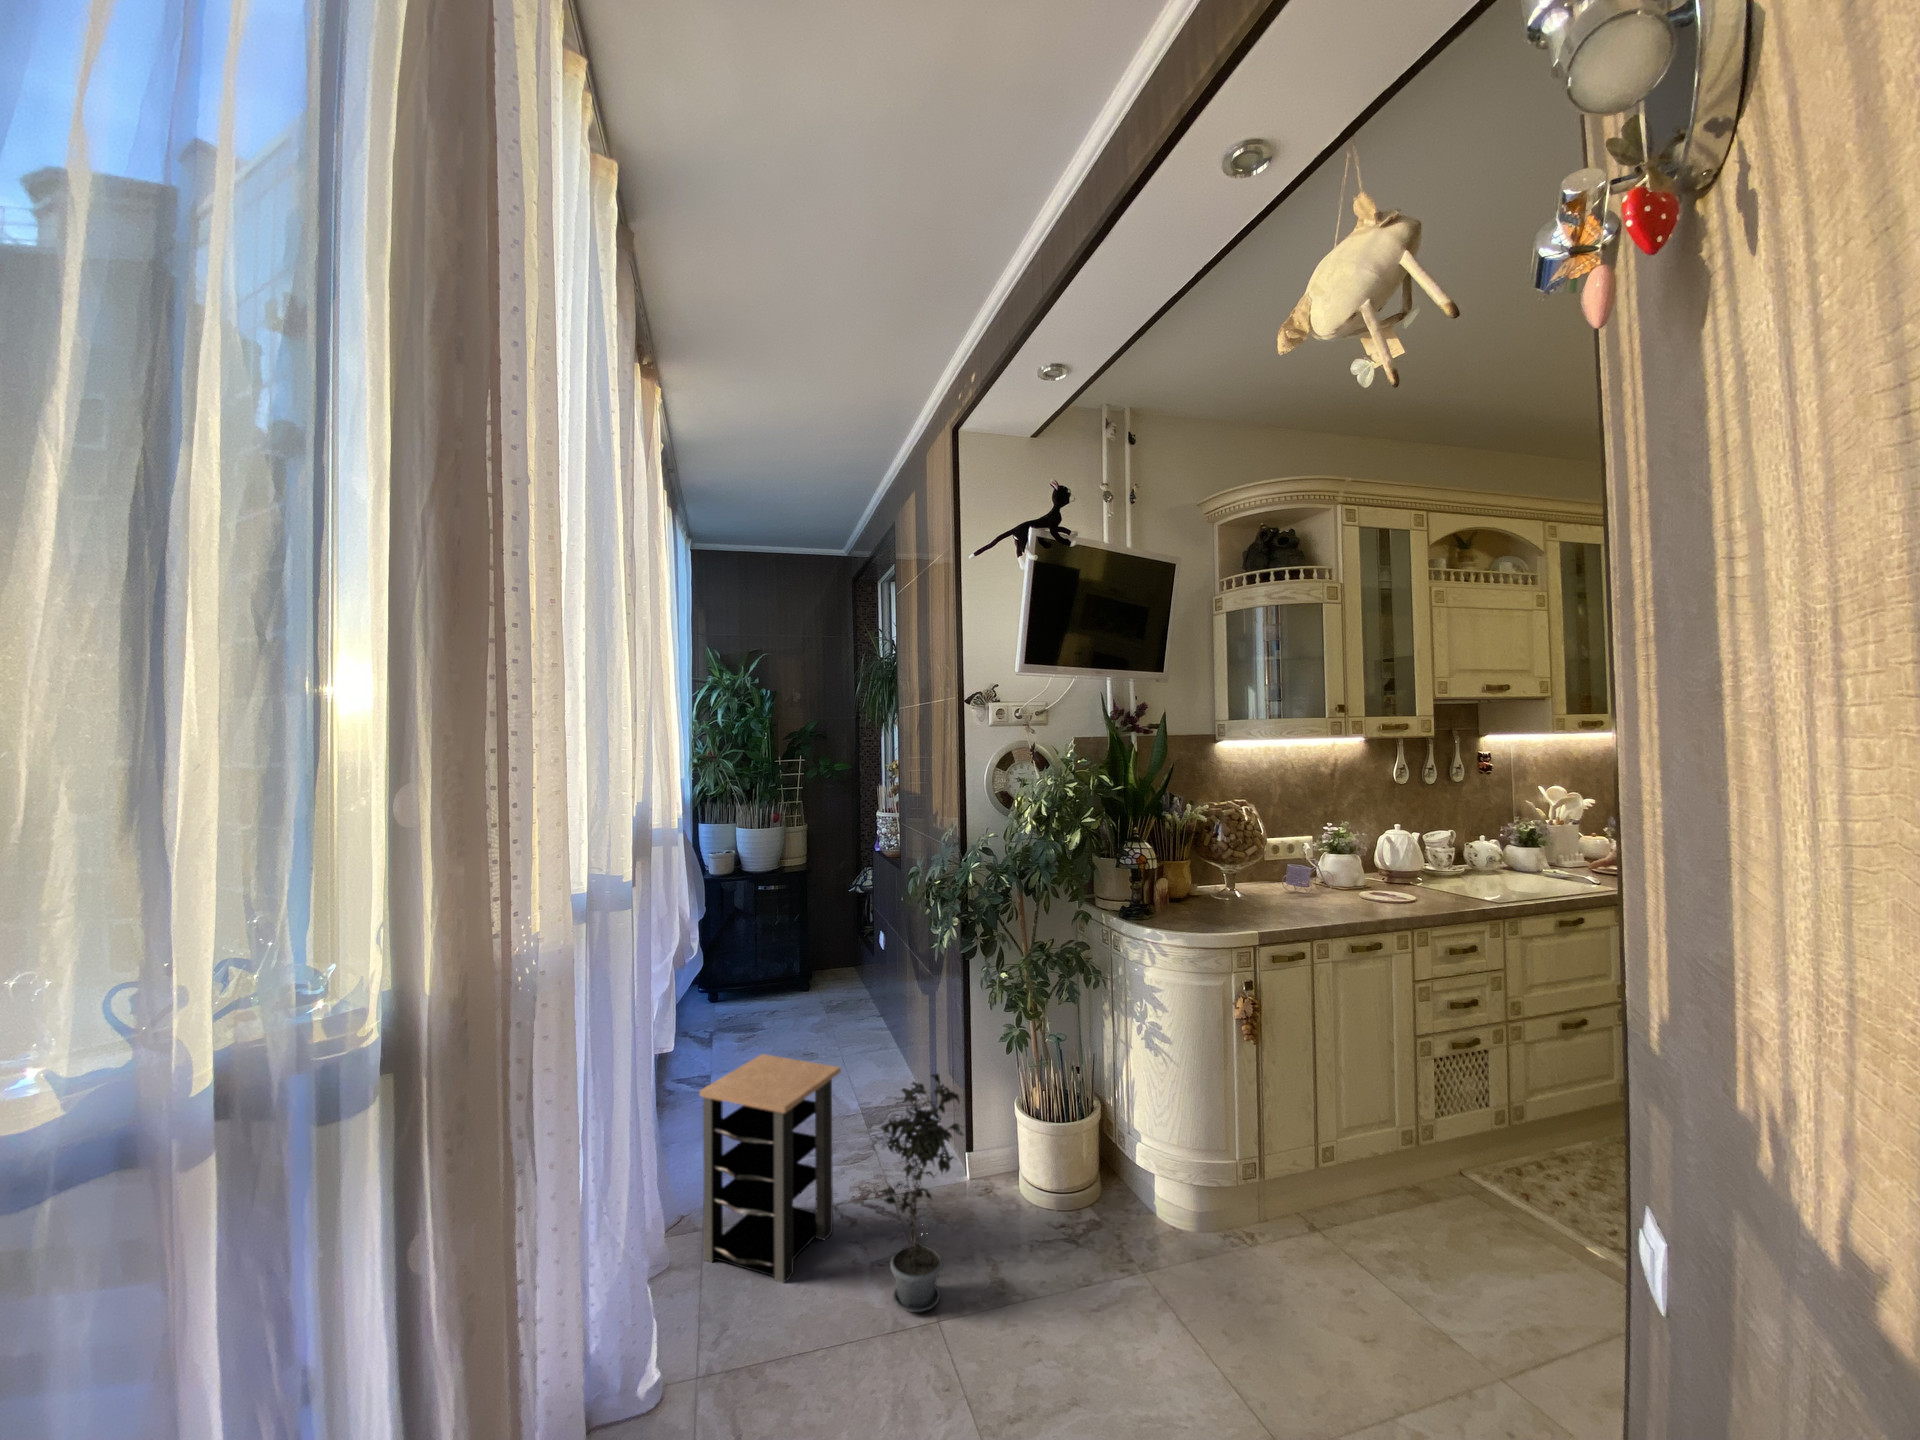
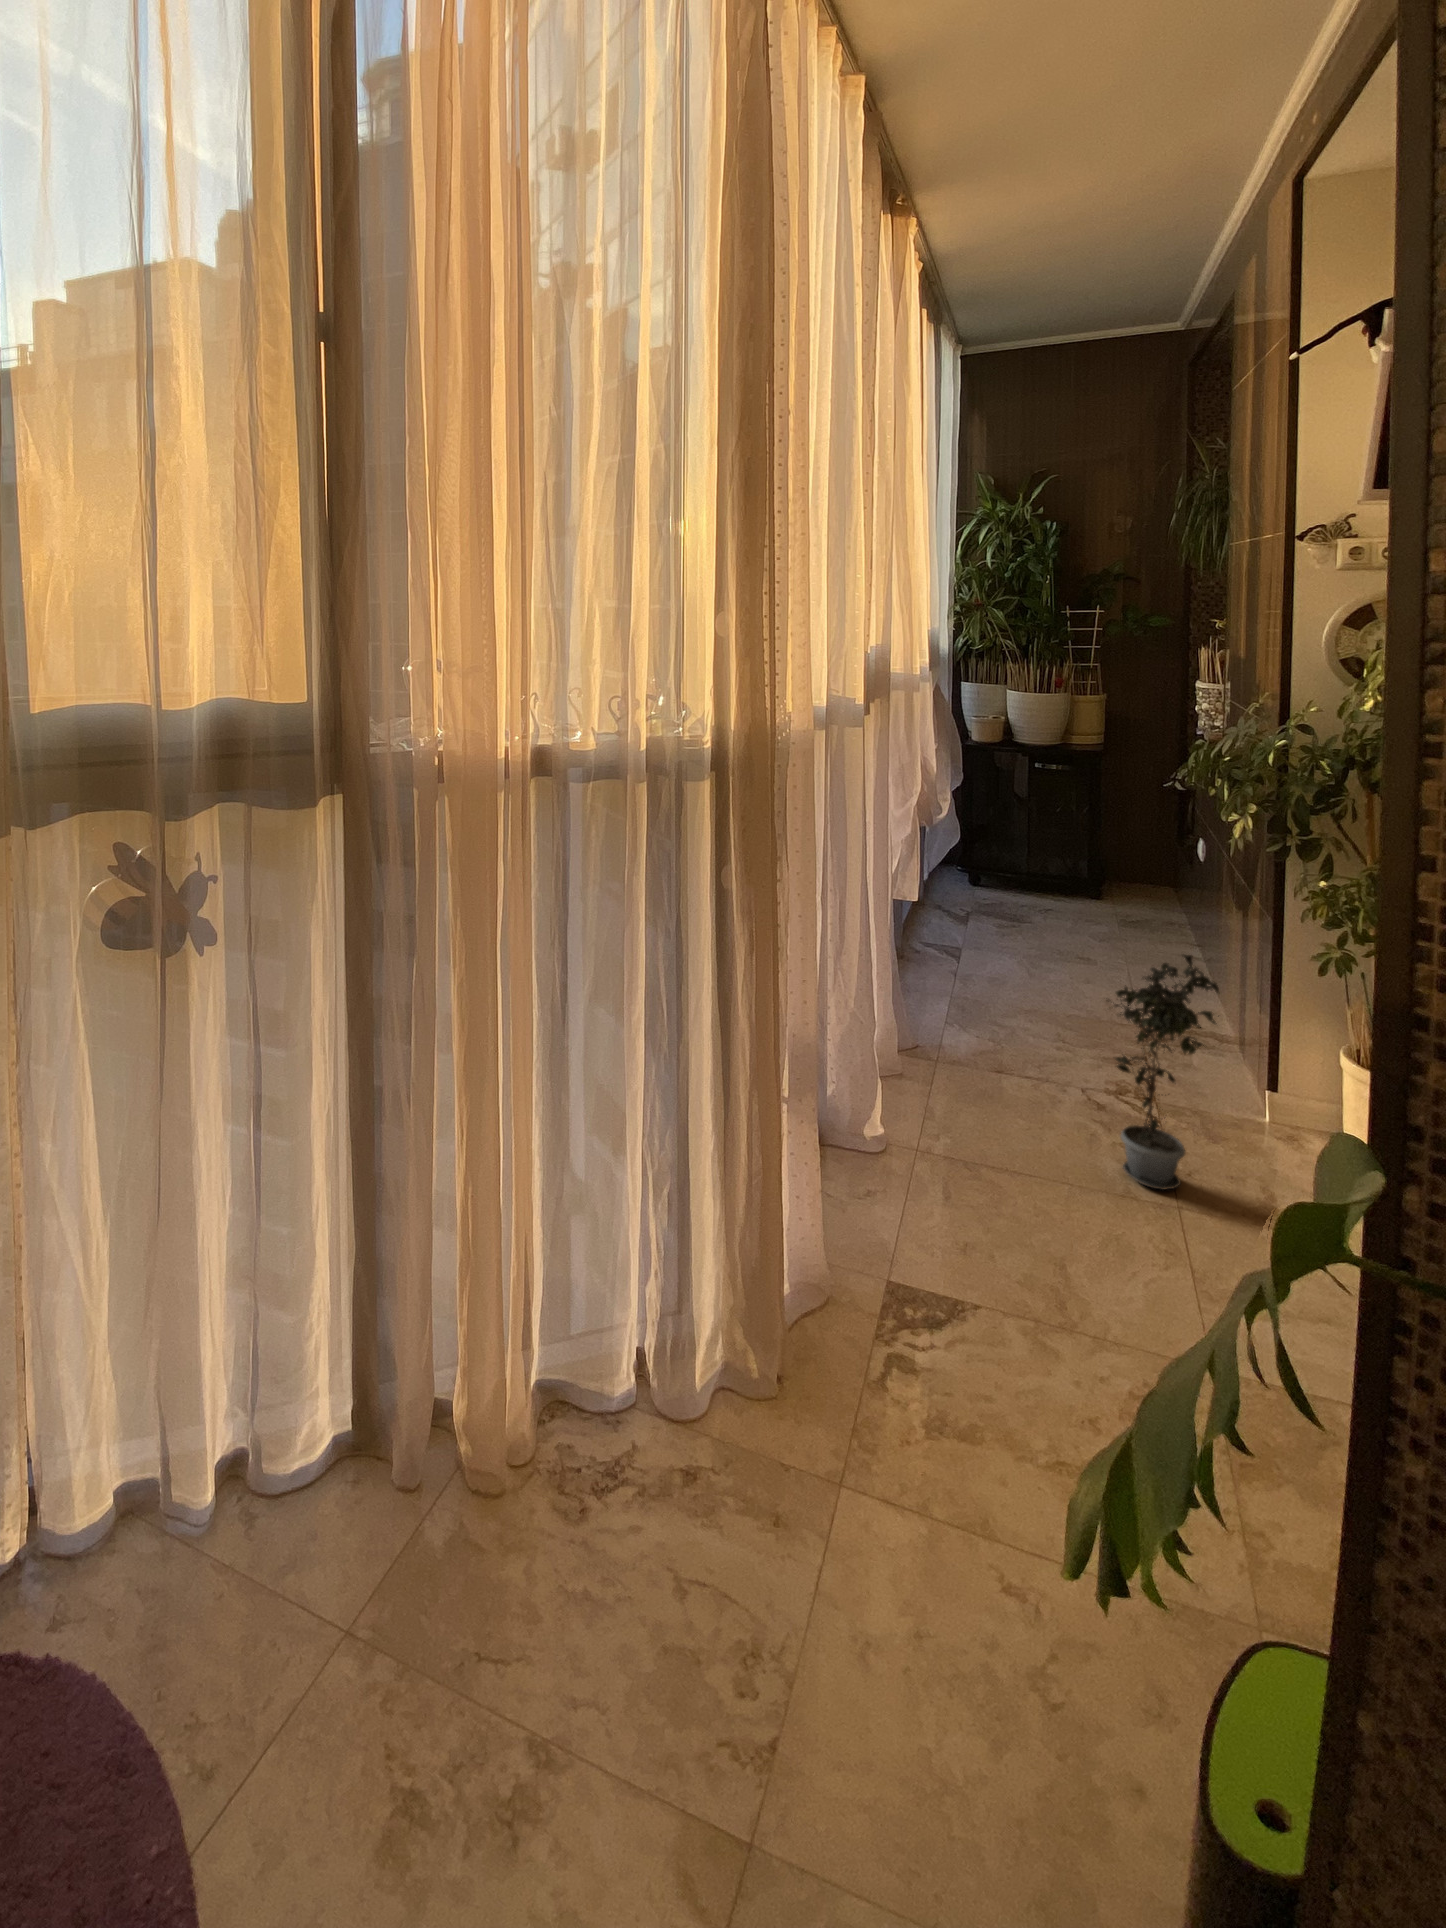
side table: present [700,1054,841,1283] -> none [929,910,1085,1120]

